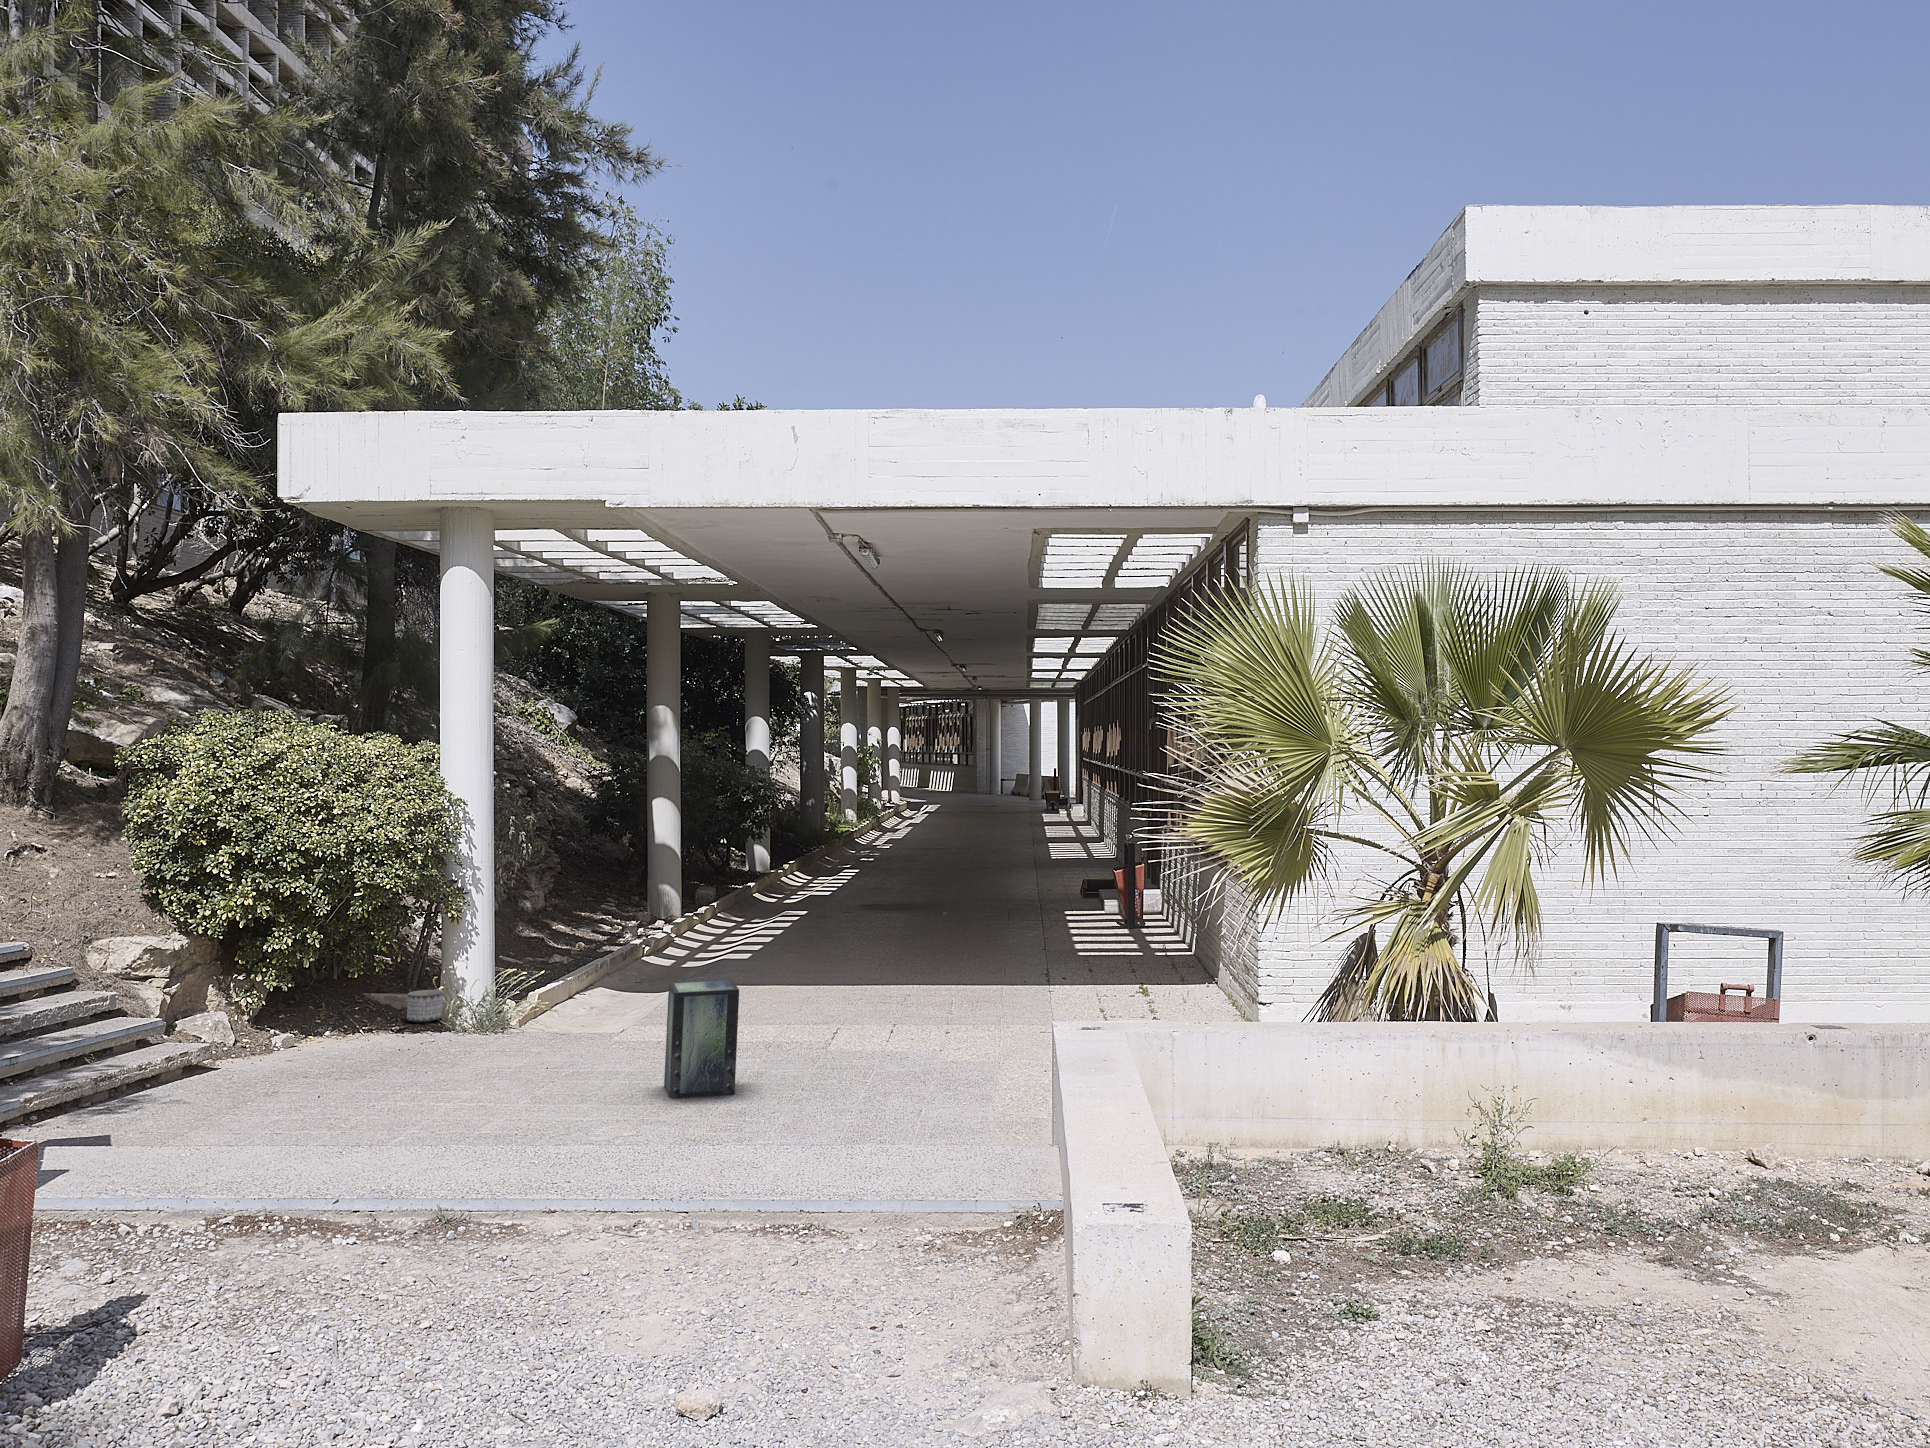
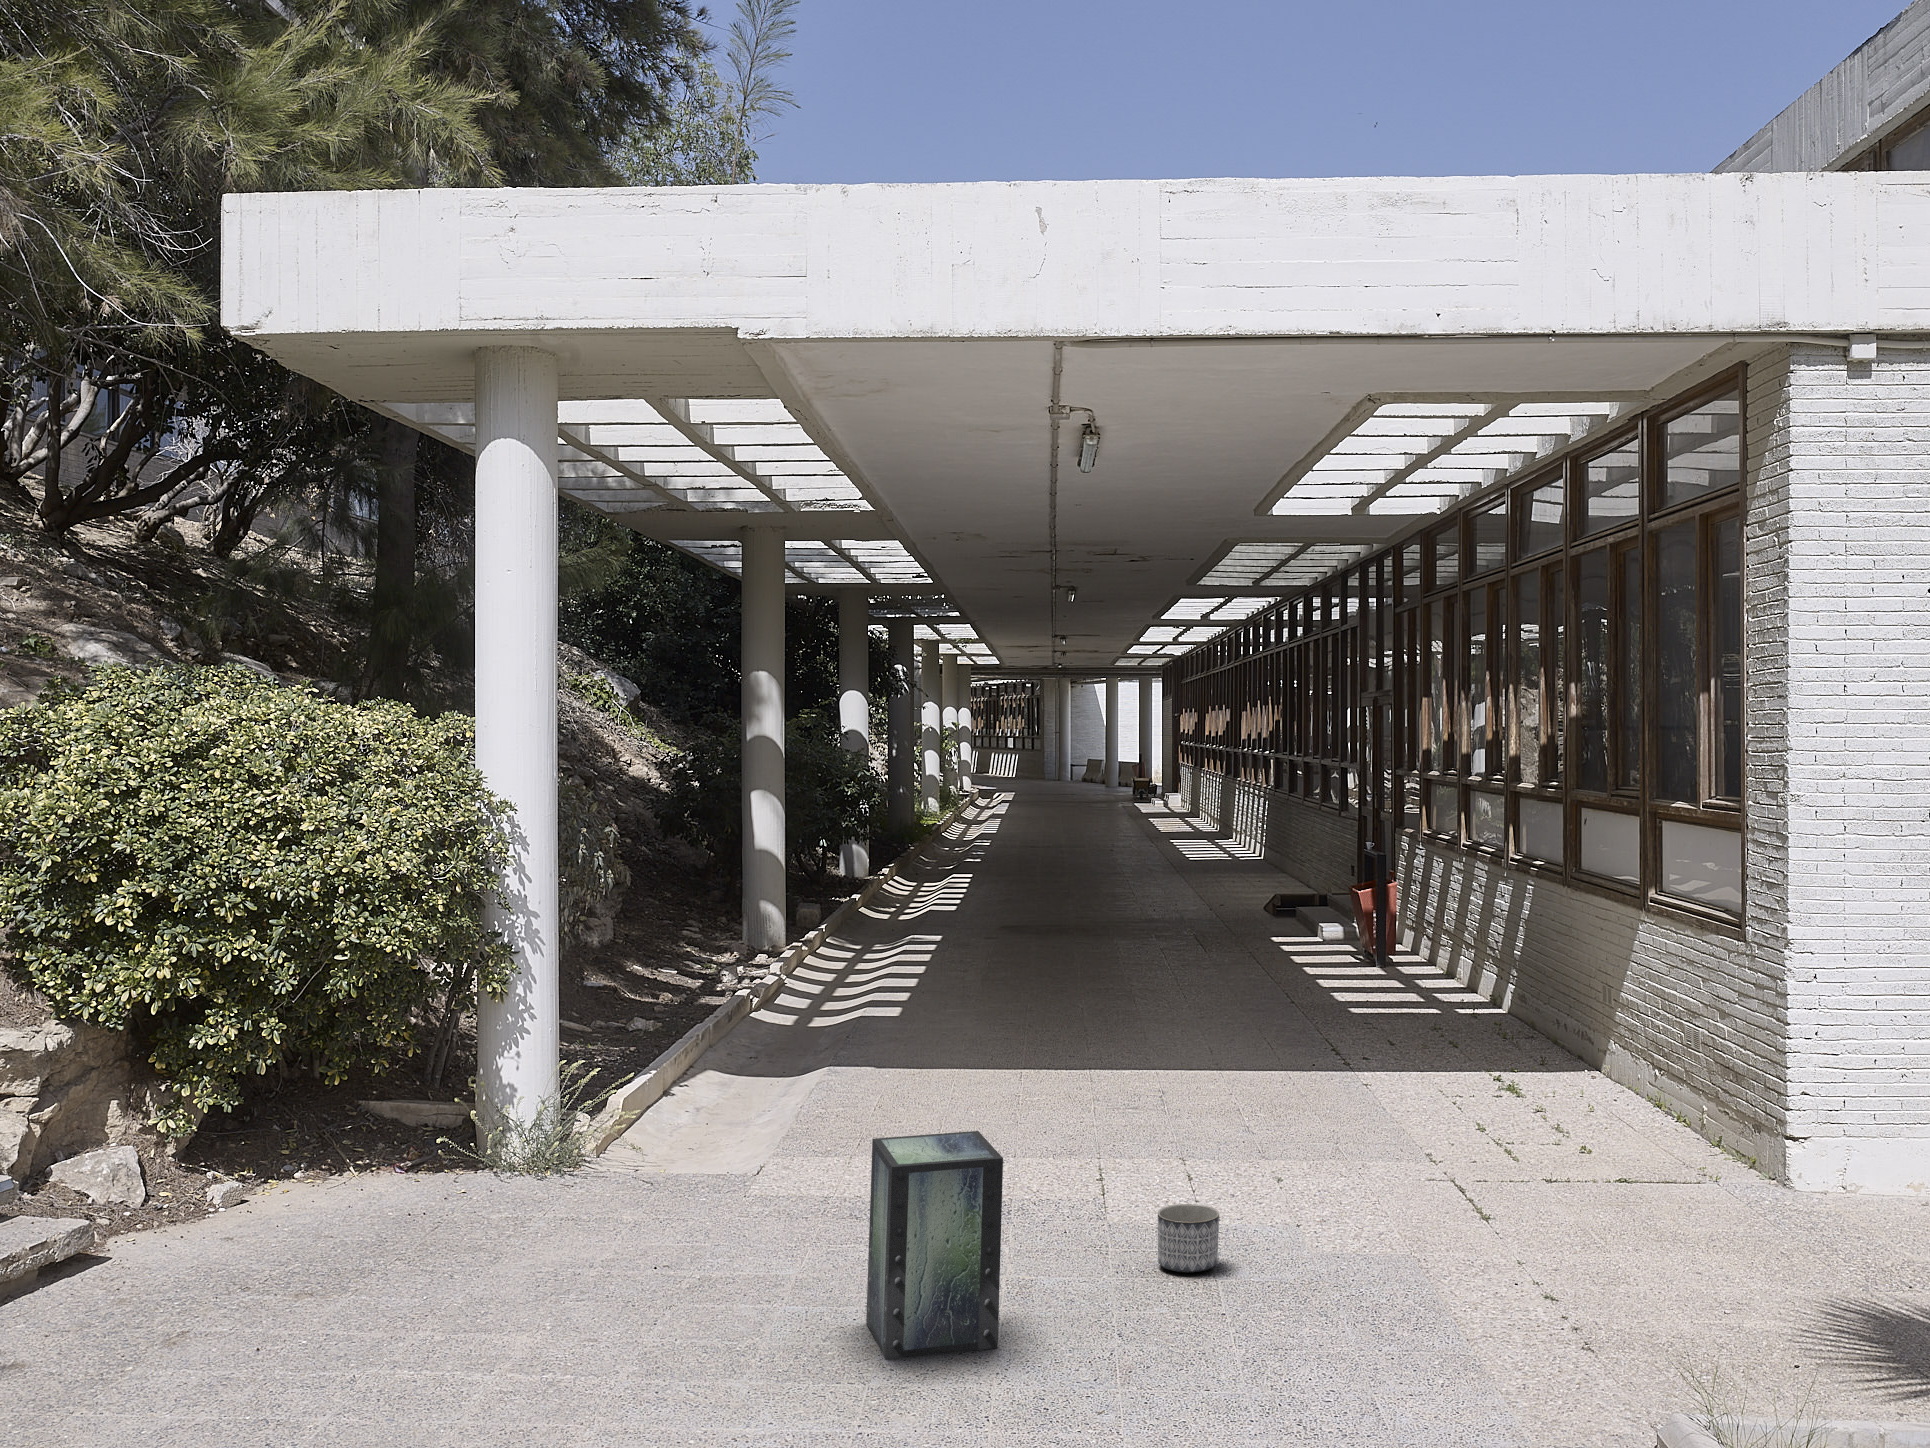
planter: present [407,990,444,1023] -> present [1158,1204,1219,1273]

